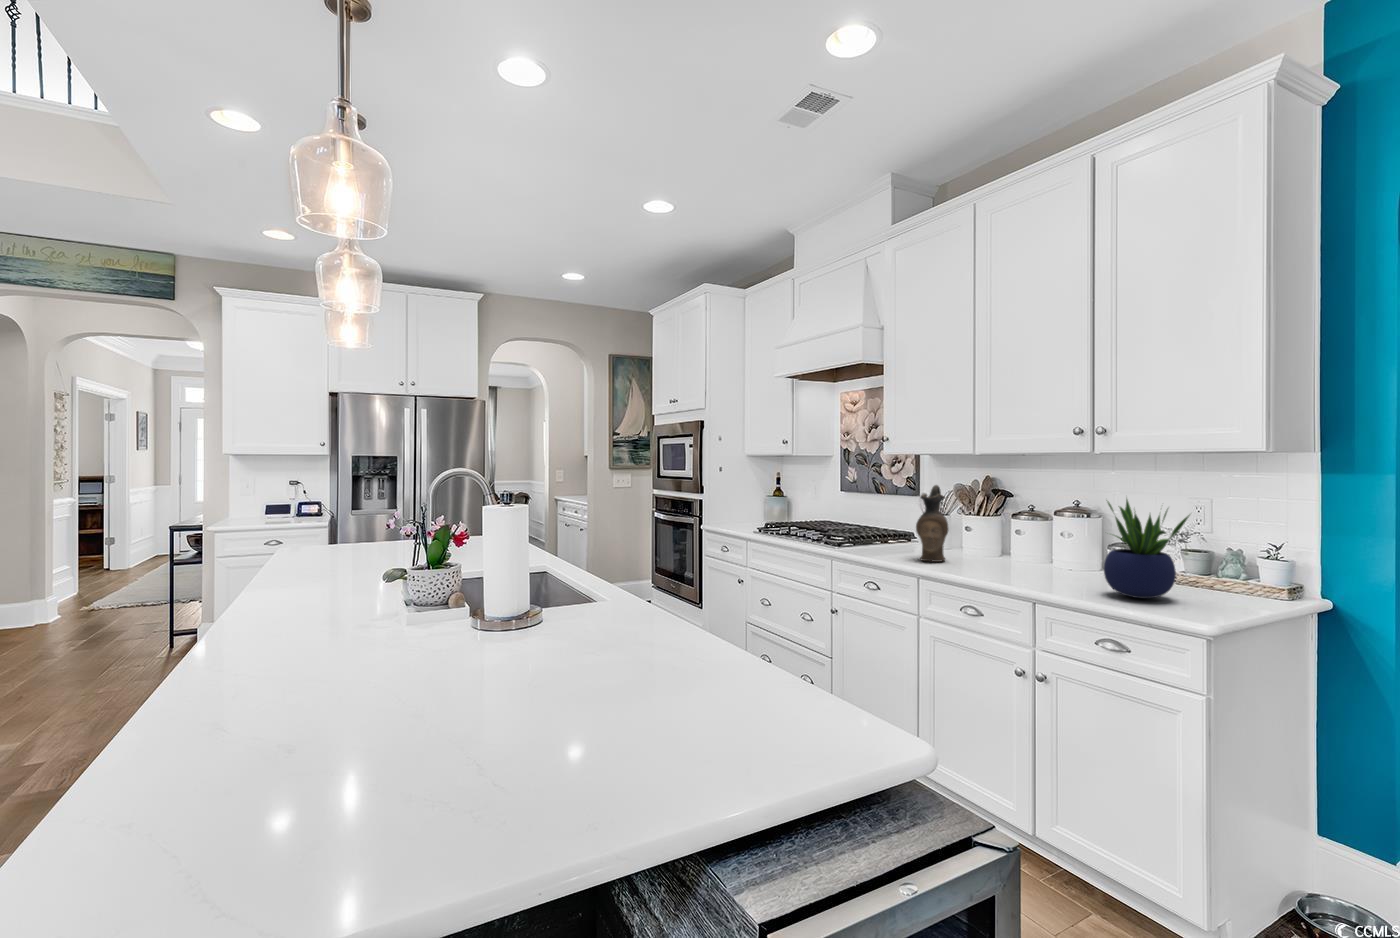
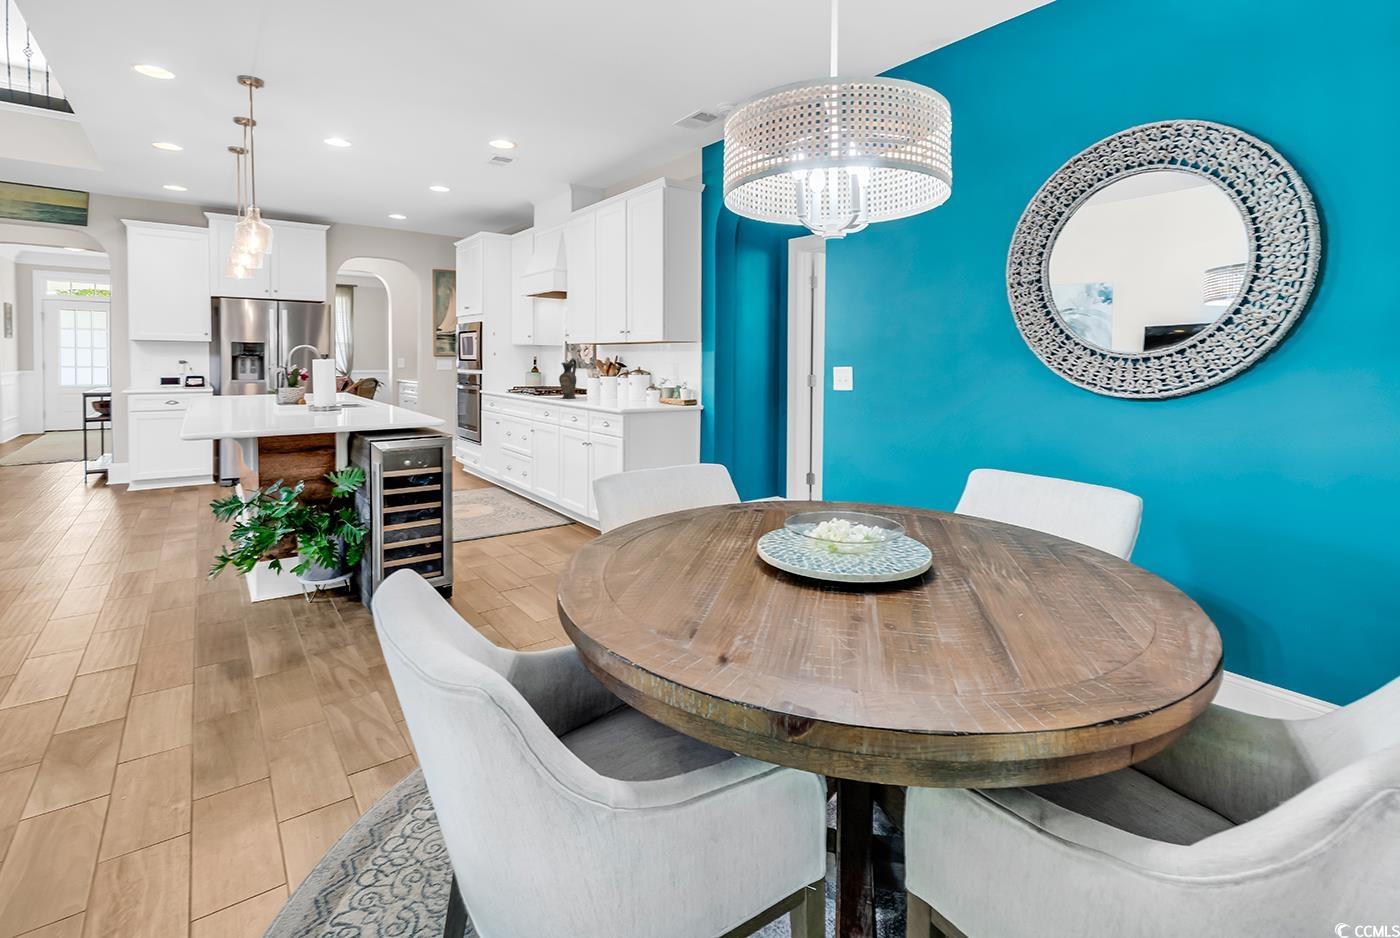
potted plant: present [1104,499,1190,598] -> none [603,359,637,403]

